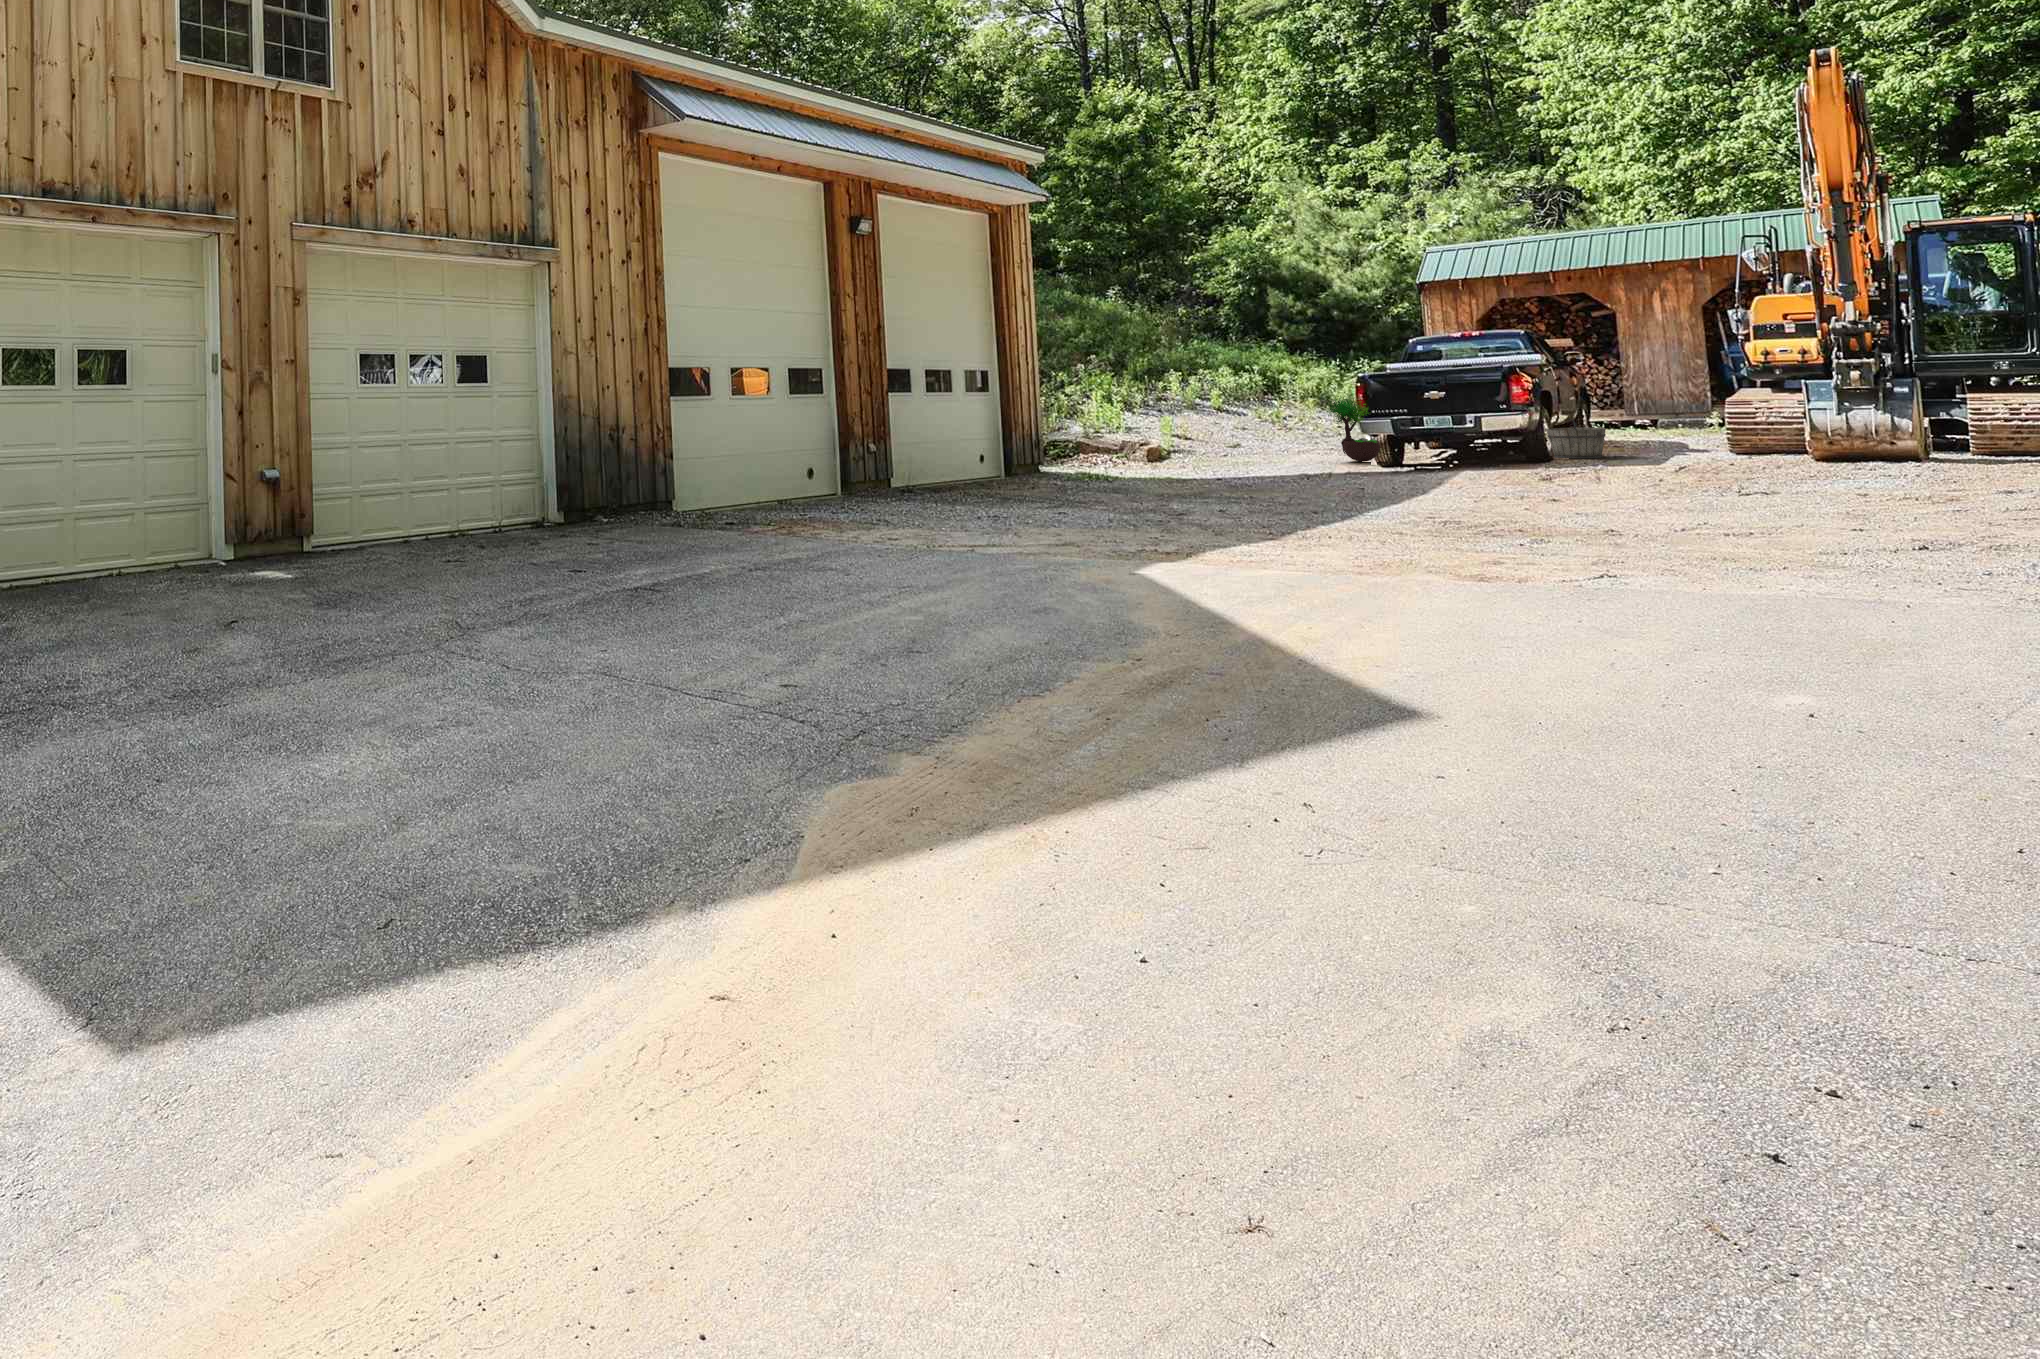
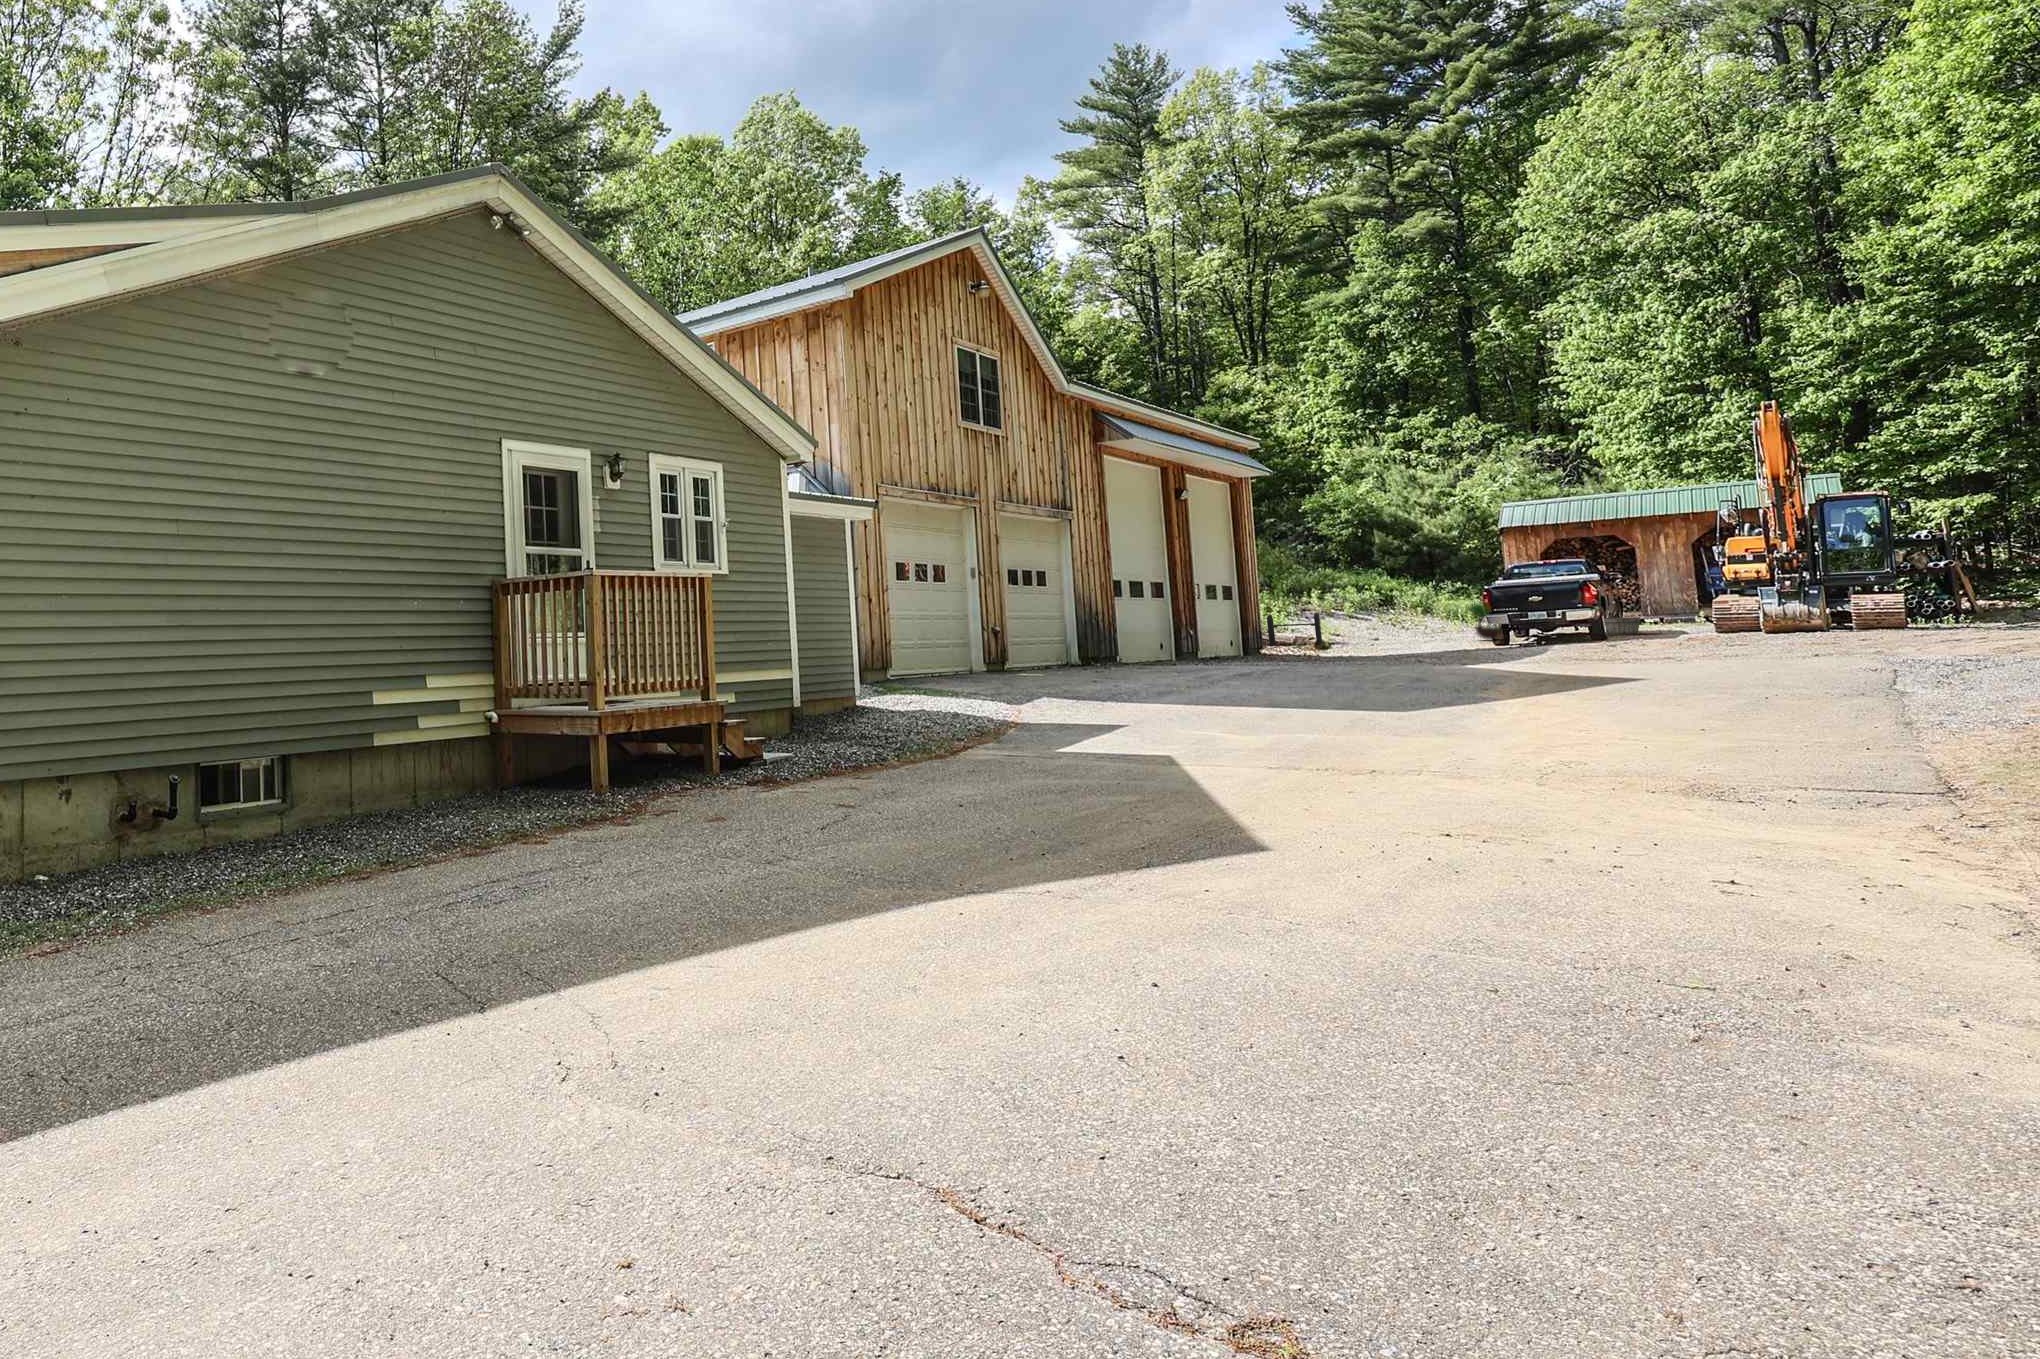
bench: none [1035,411,1119,463] -> present [1267,612,1322,646]

